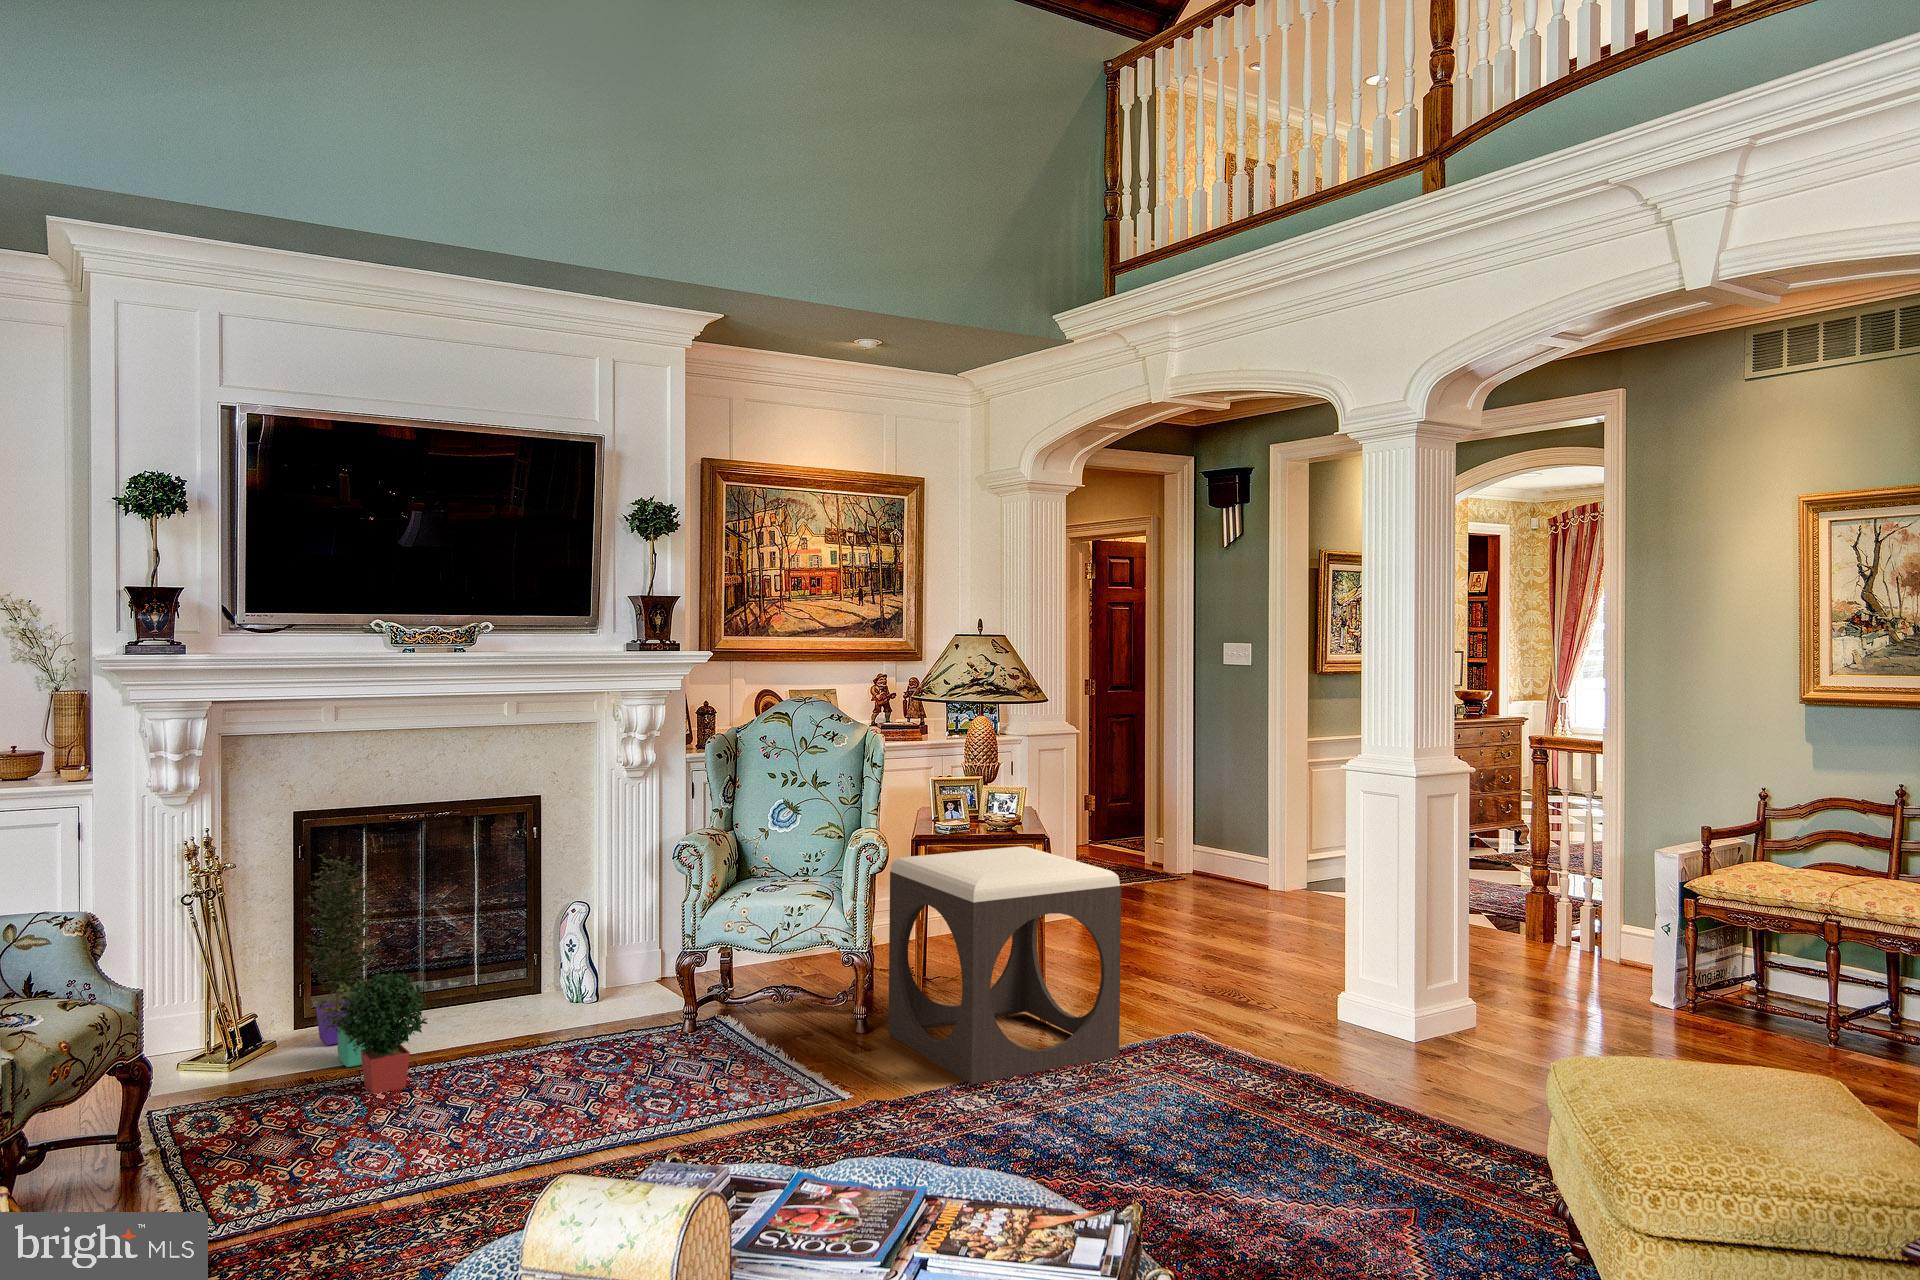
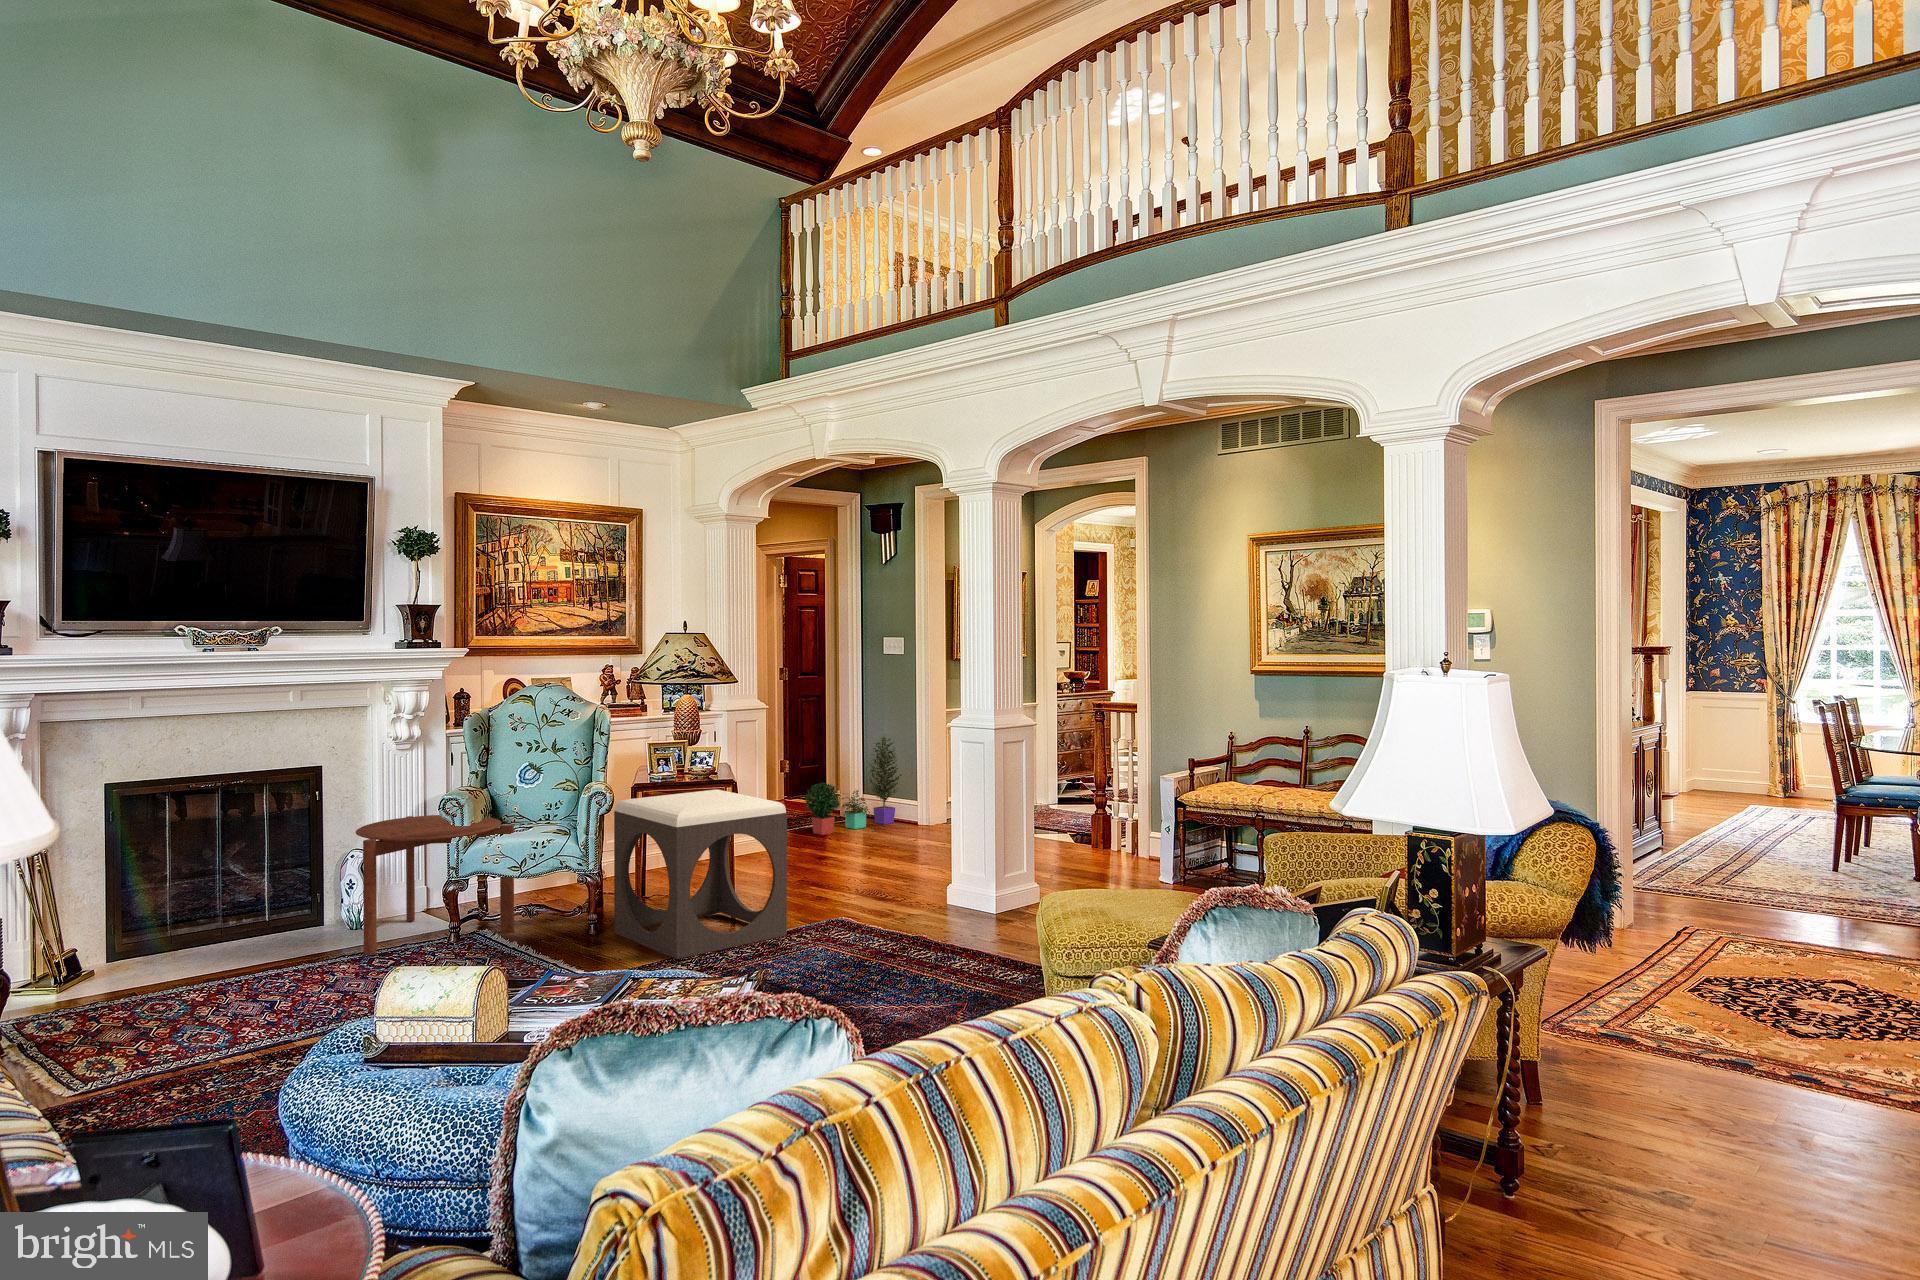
potted plant: present [302,853,428,1094] -> present [804,736,901,835]
side table: none [574,863,764,1046] -> present [356,815,514,956]

